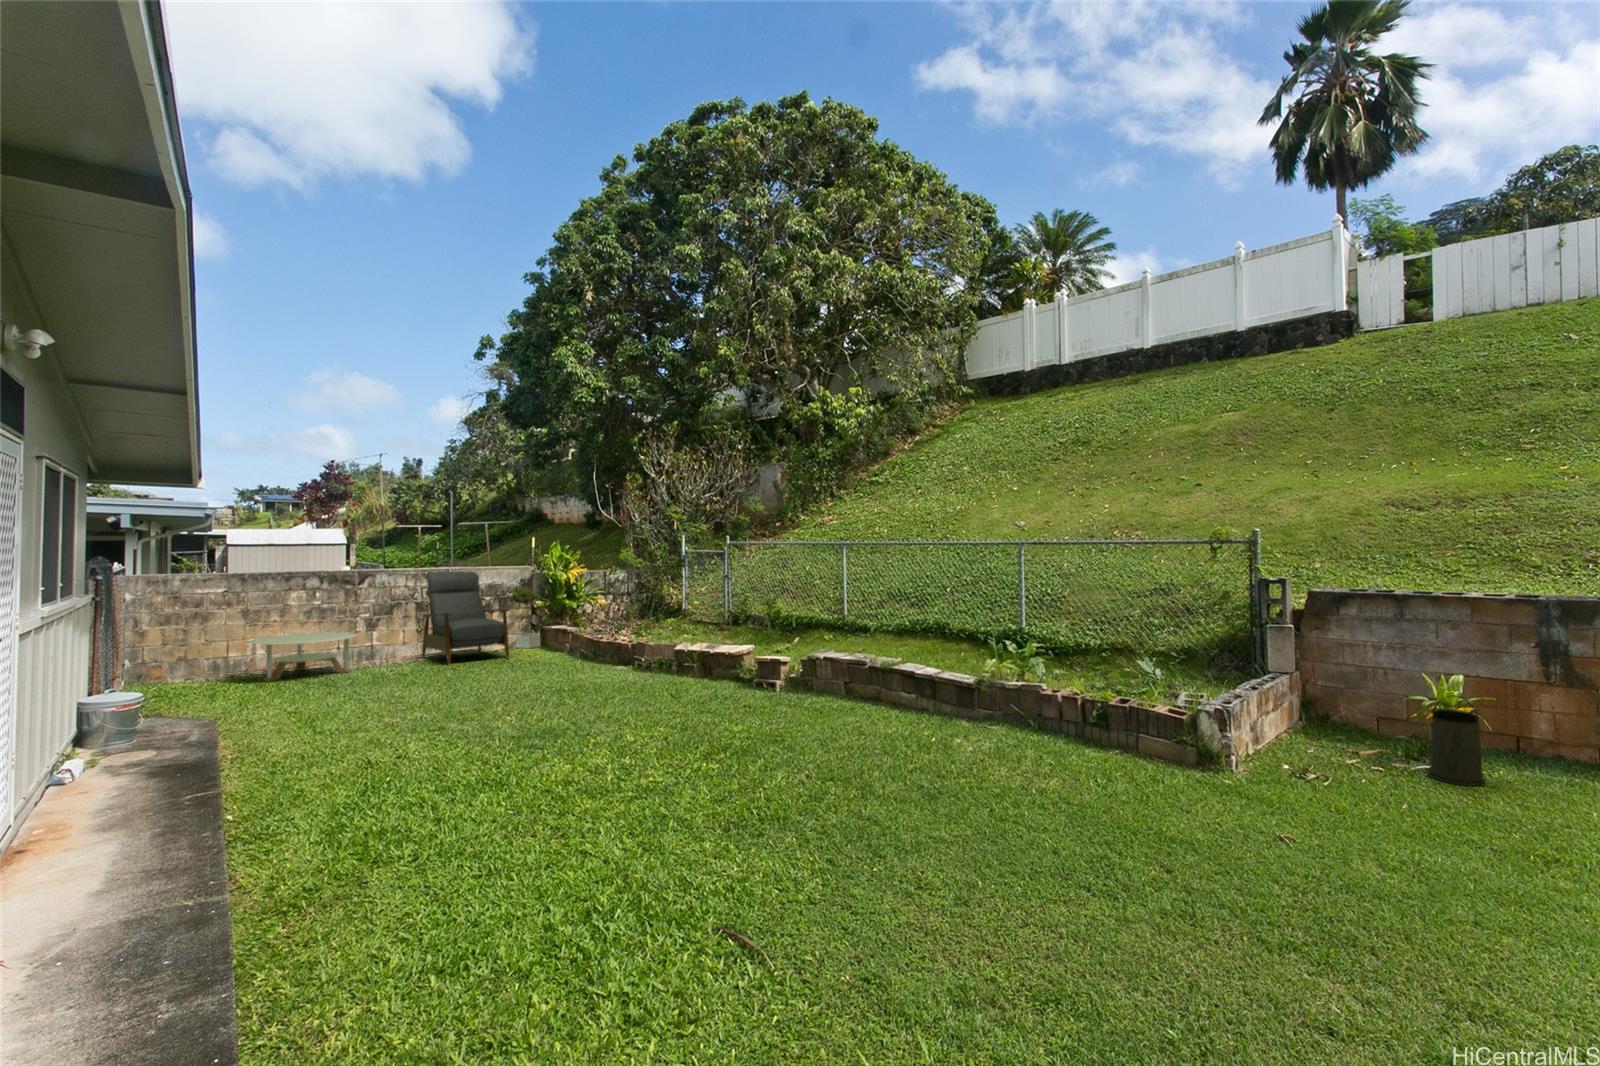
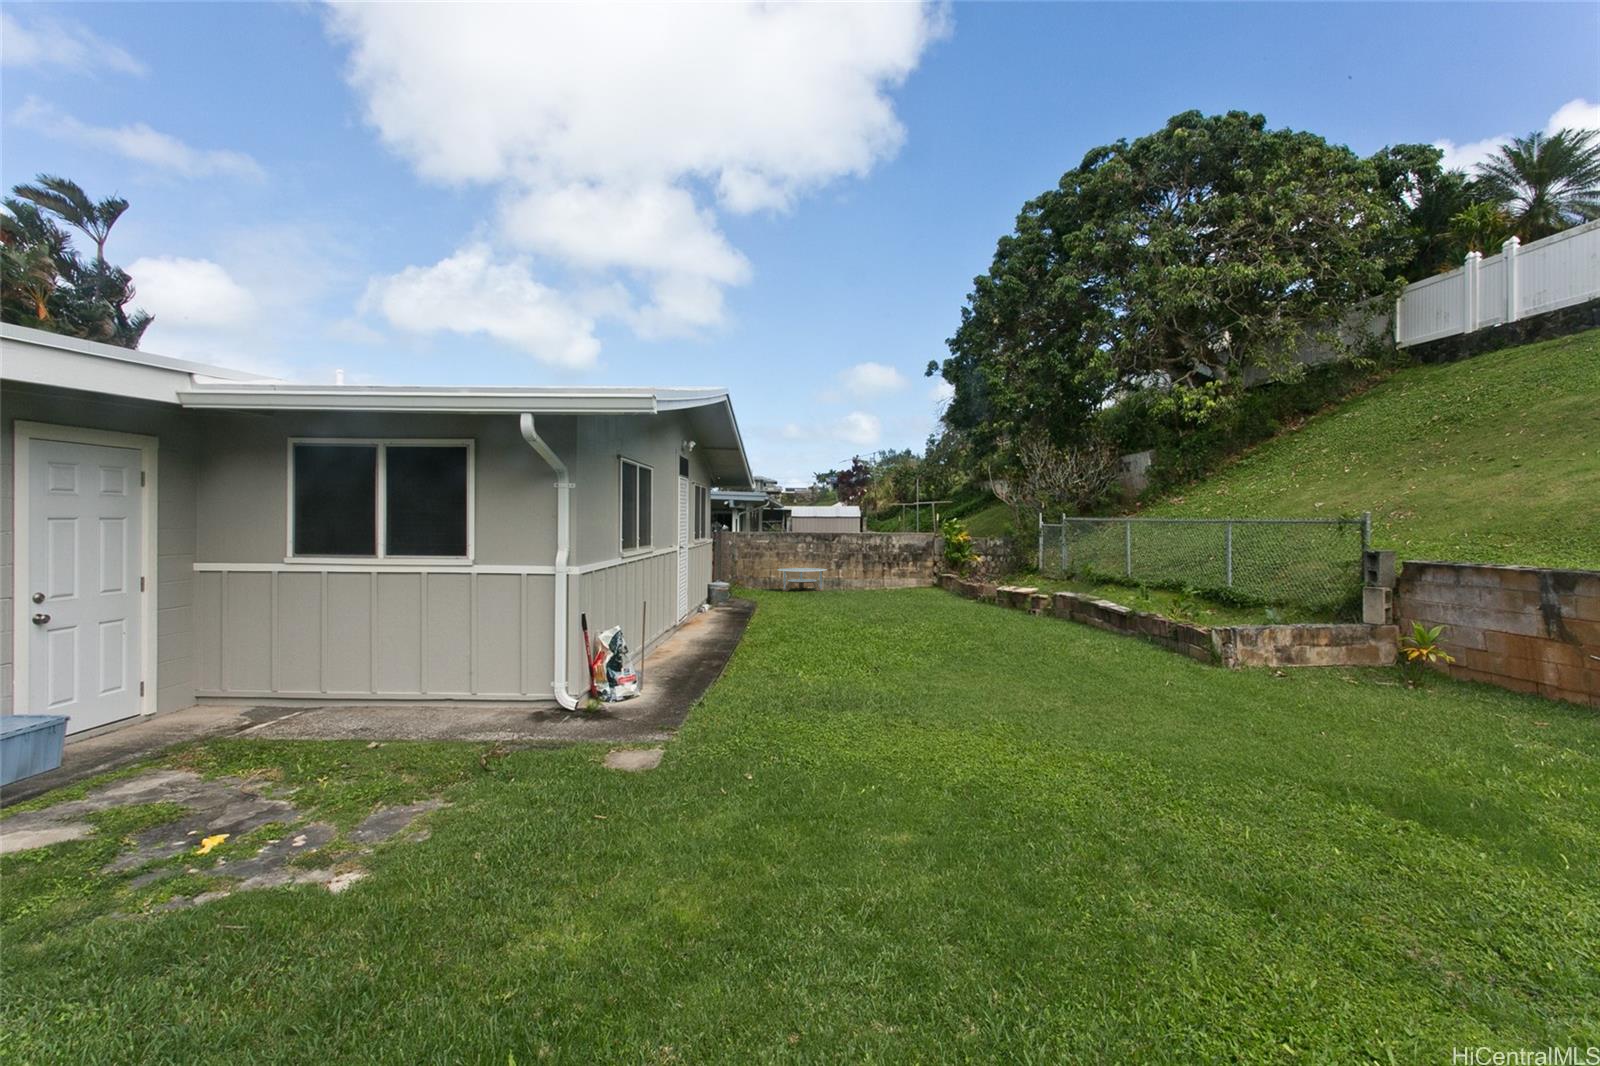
chair: present [422,571,510,665] -> none [865,535,911,592]
potted tree: present [512,588,540,649] -> none [921,547,939,589]
watering can: present [1428,696,1486,786] -> none [1312,620,1384,678]

